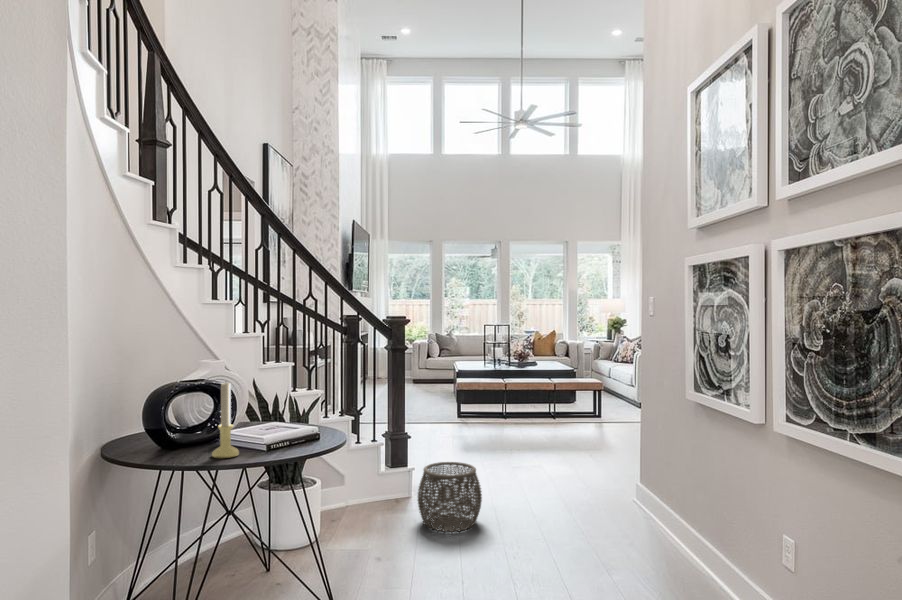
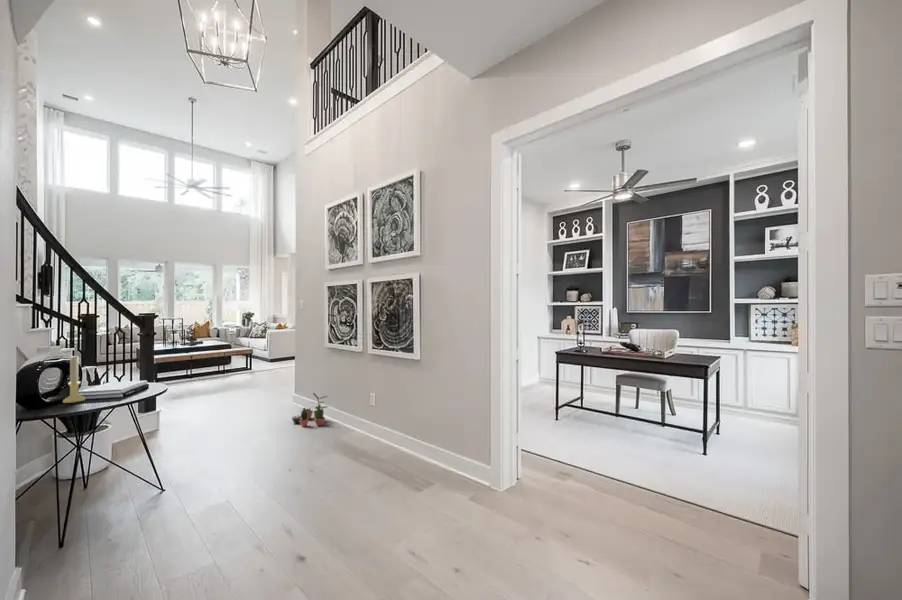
woven basket: present [418,462,482,532] -> none [165,398,211,439]
potted plant: none [614,495,692,576] -> present [292,393,328,427]

